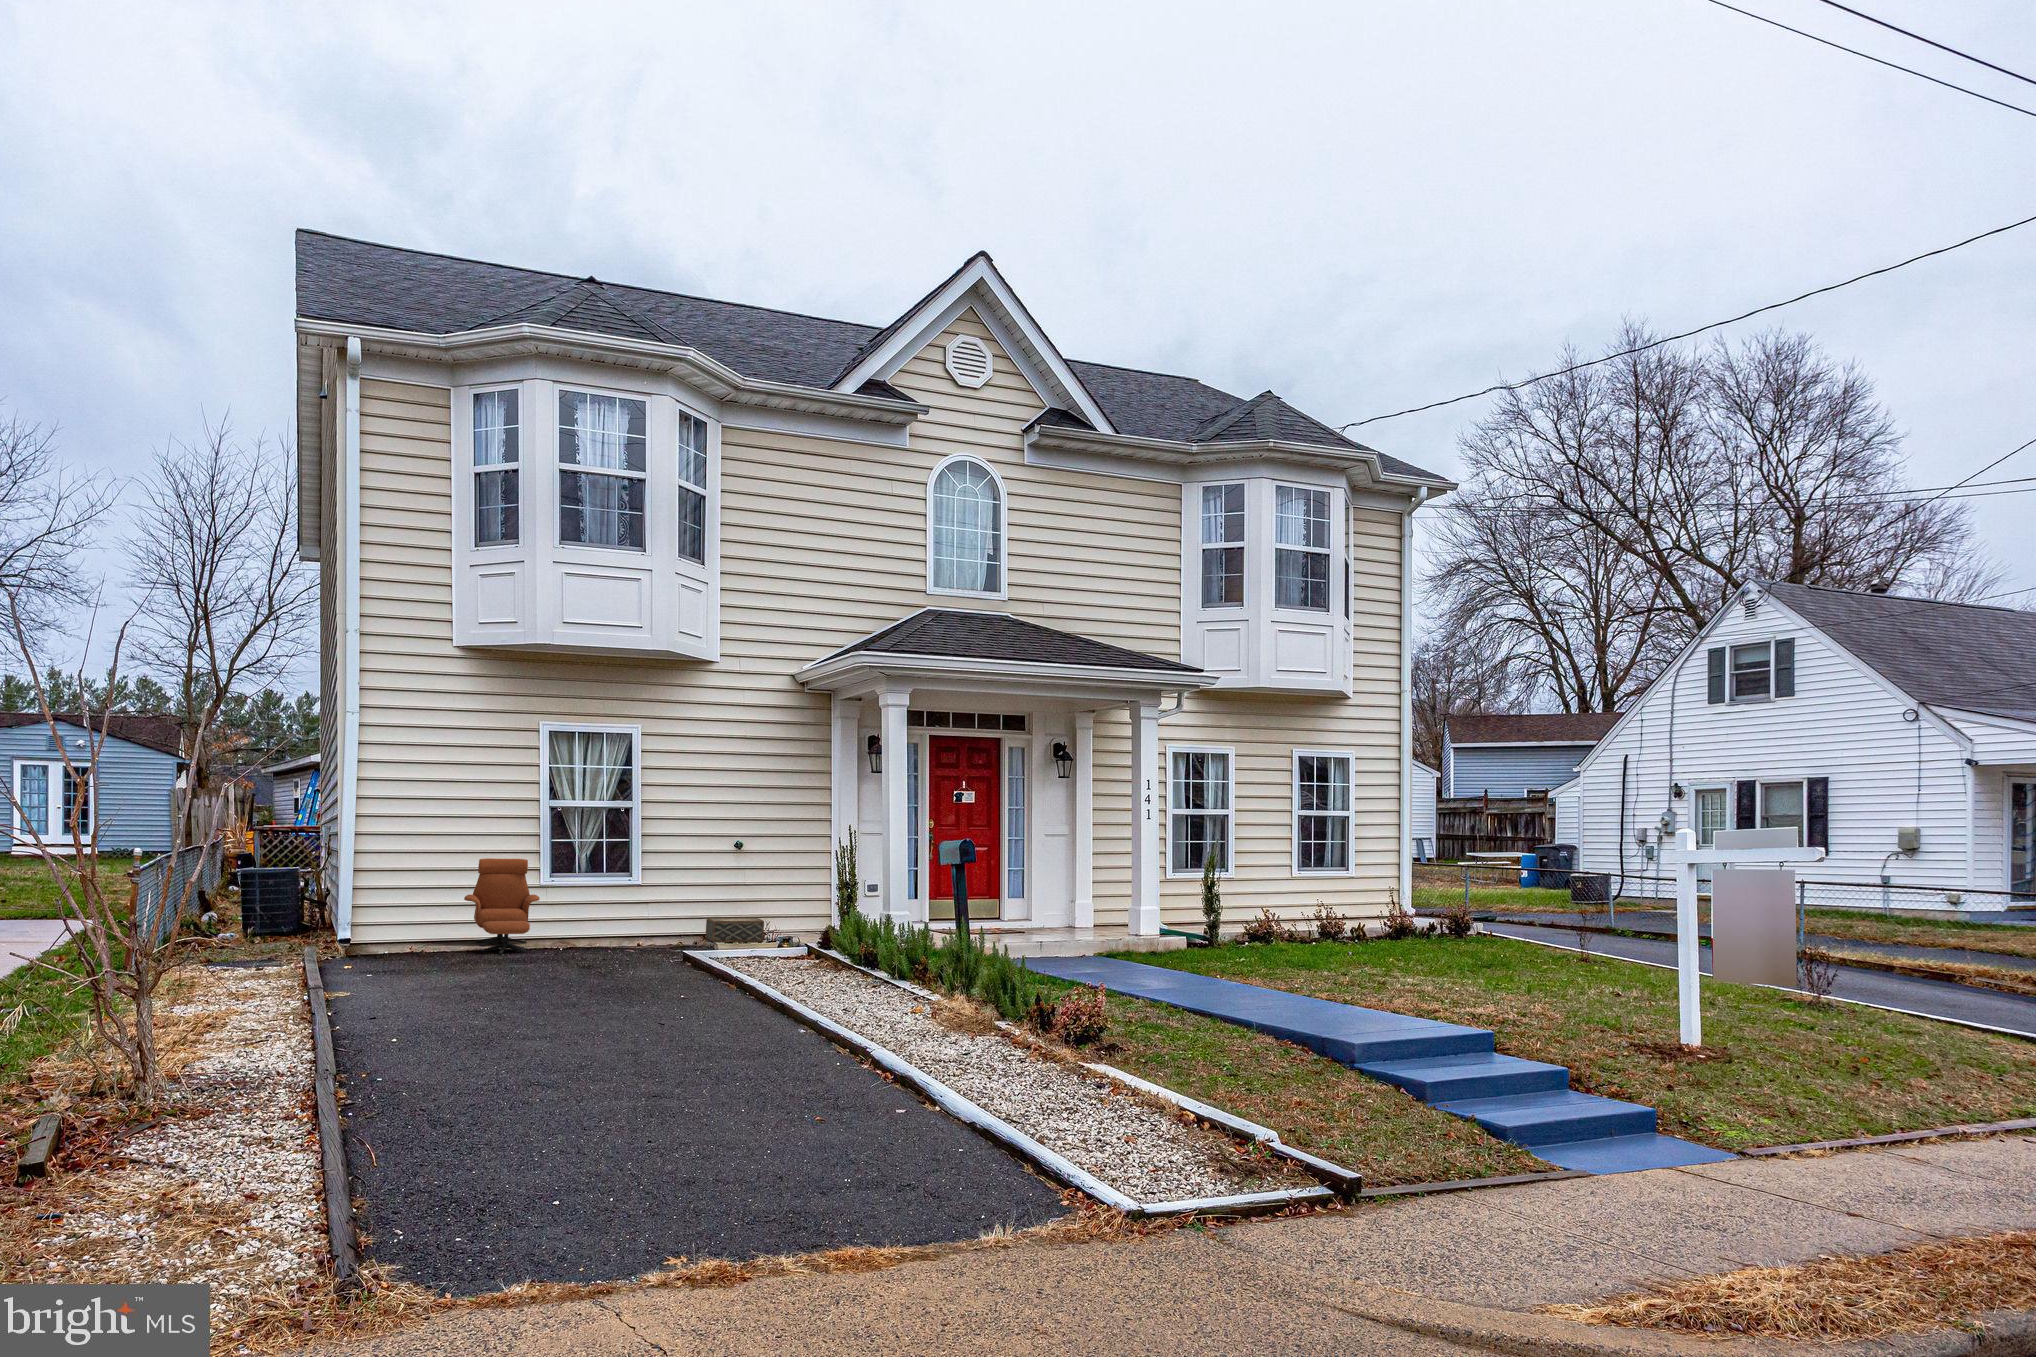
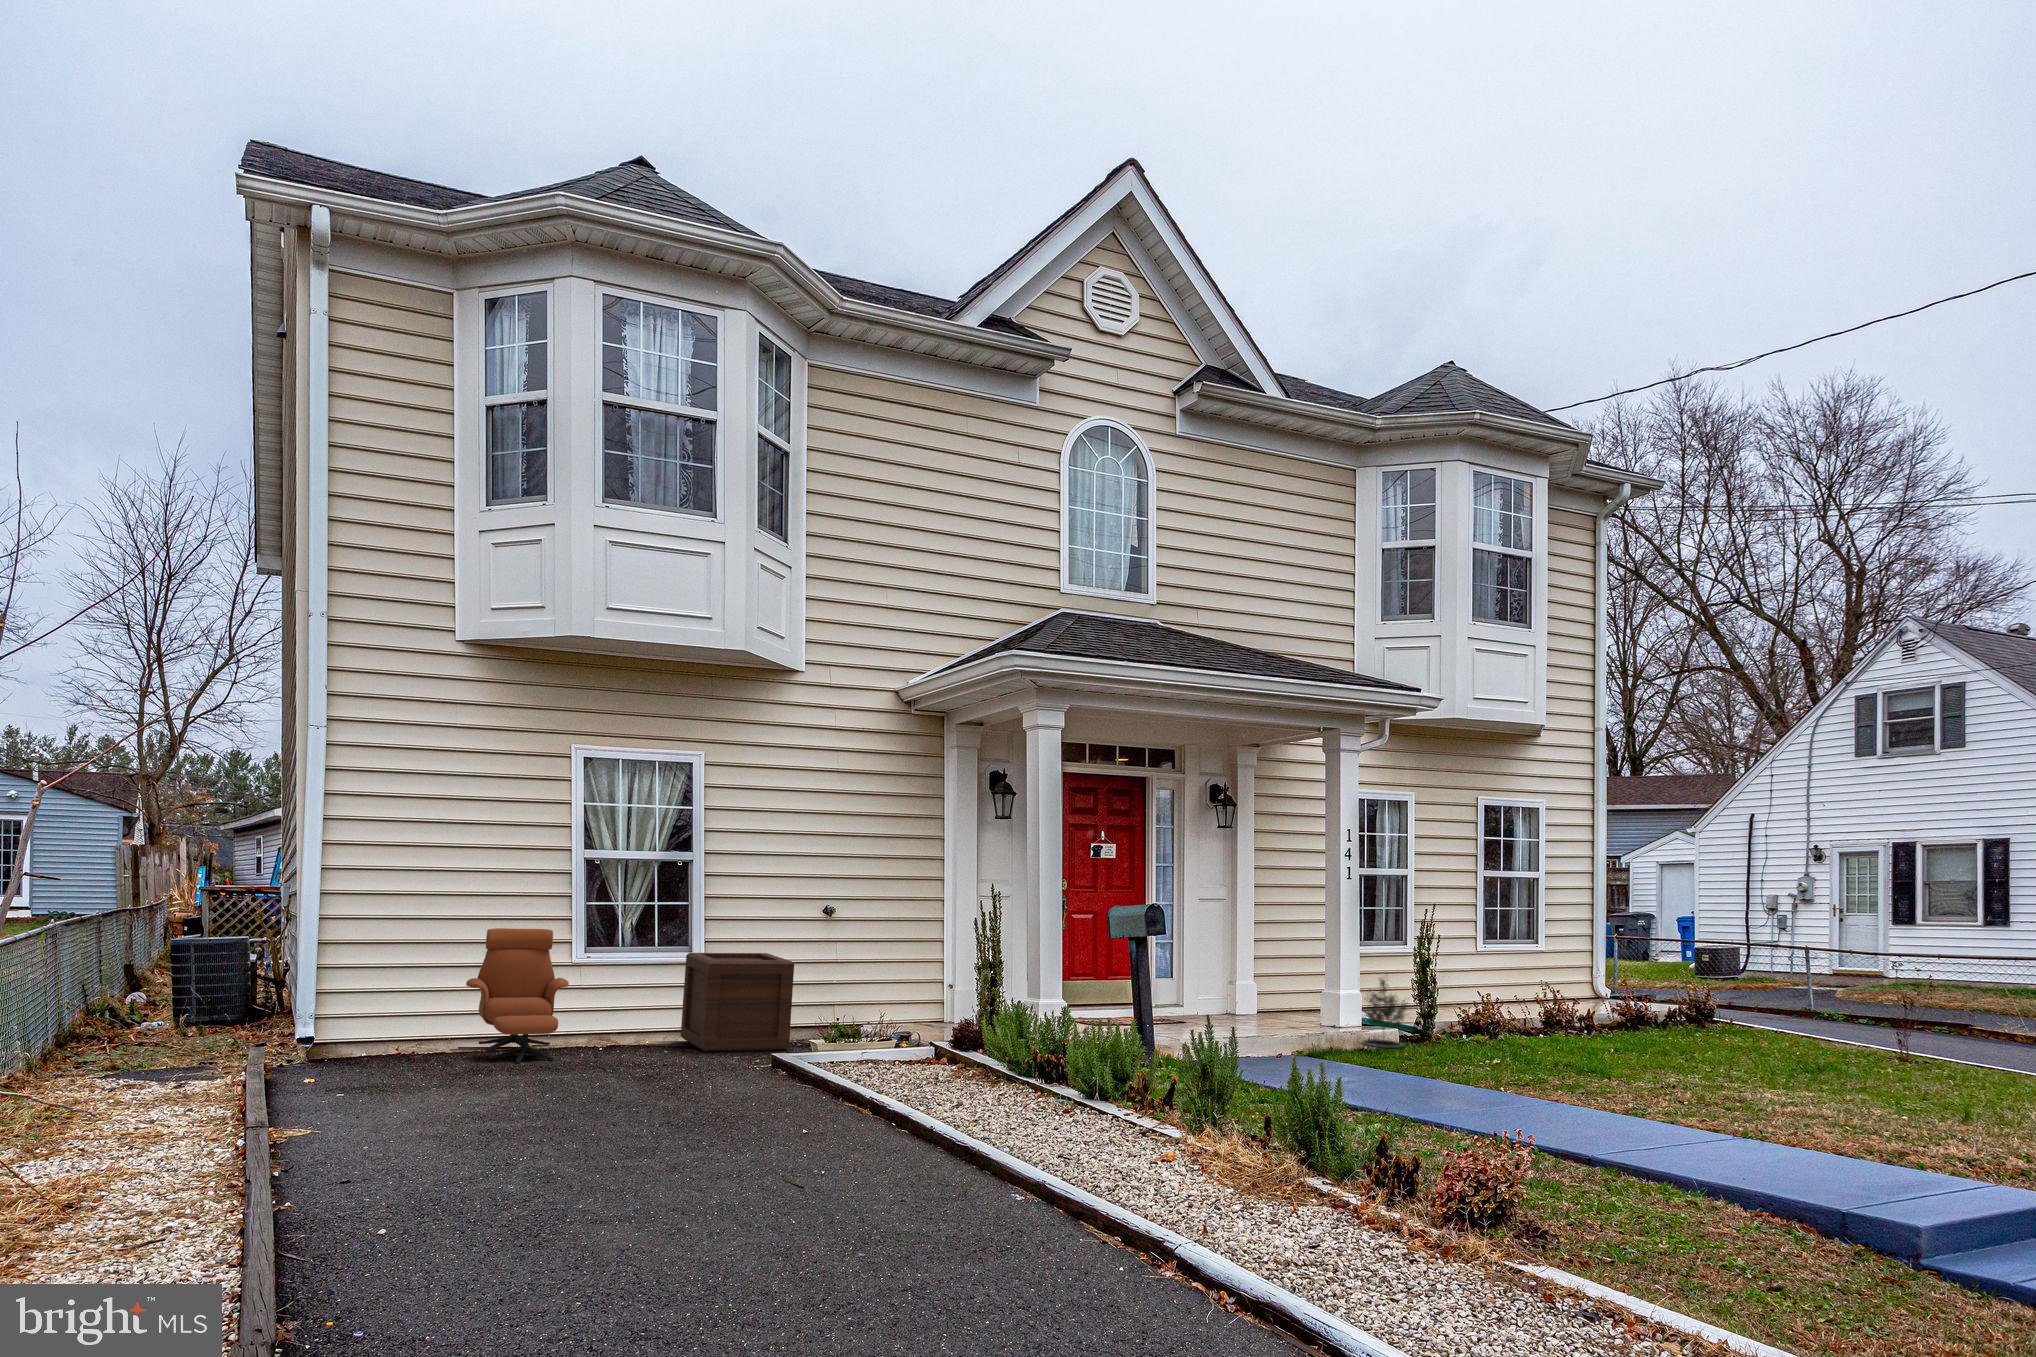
wooden crate: none [625,876,707,948] -> present [681,953,794,1052]
potted tree: none [1157,890,1195,949] -> present [1362,977,1406,1048]
woven basket: present [706,917,764,942] -> none [786,1007,864,1042]

